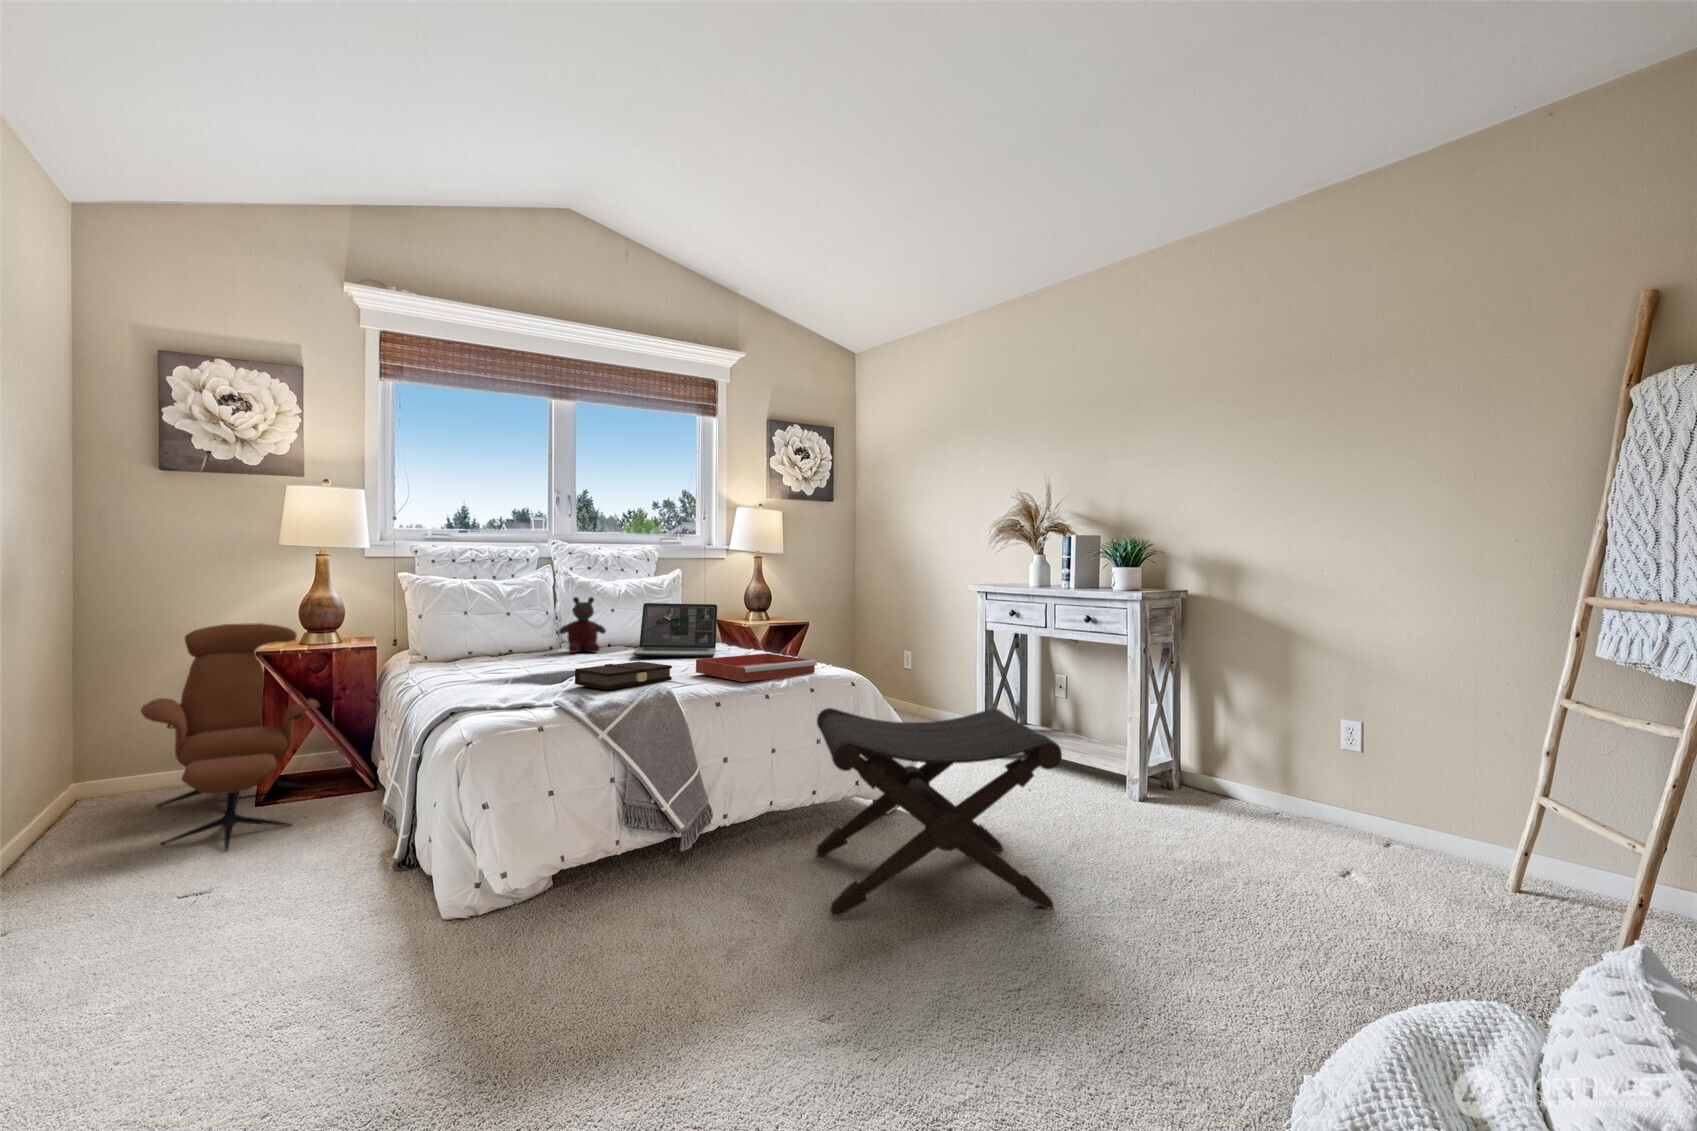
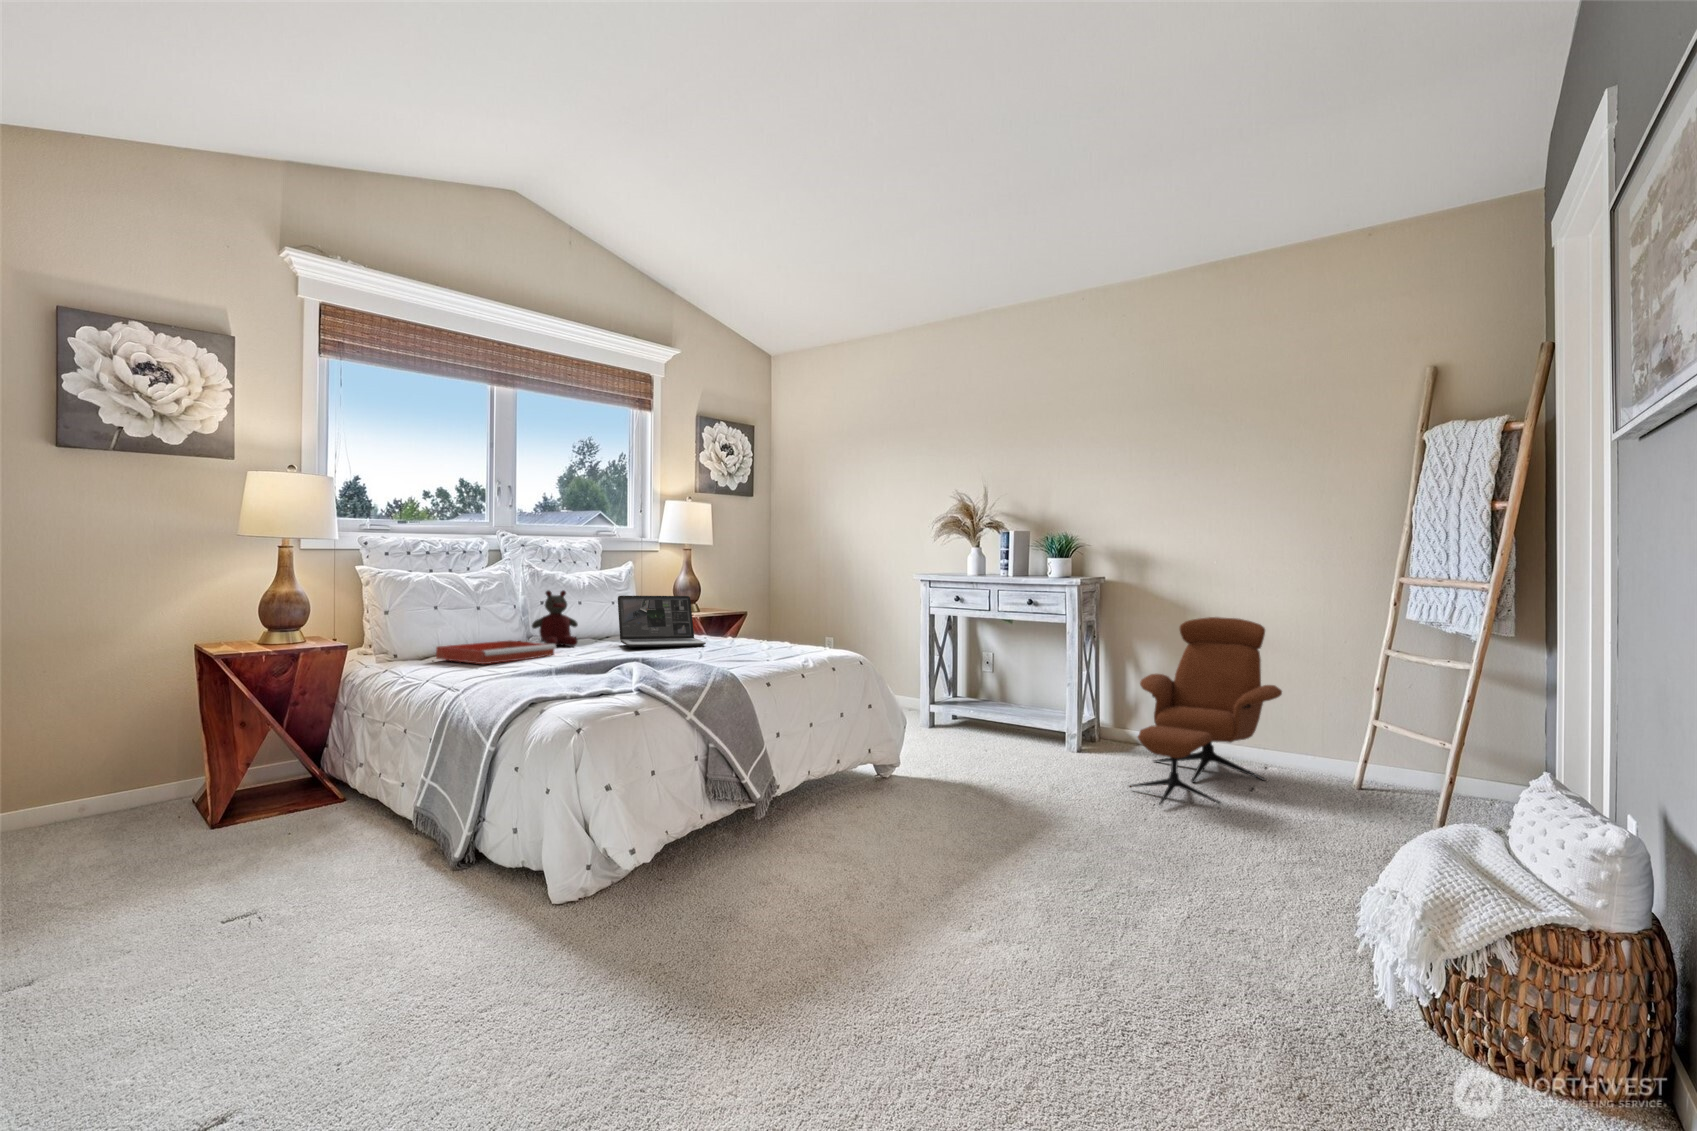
lounge chair: present [141,623,319,851] -> present [1130,617,1282,805]
tray: present [696,653,817,682] -> present [436,640,556,664]
book: present [575,662,672,690] -> none [629,649,709,674]
footstool: present [816,708,1062,916] -> none [855,678,1079,852]

